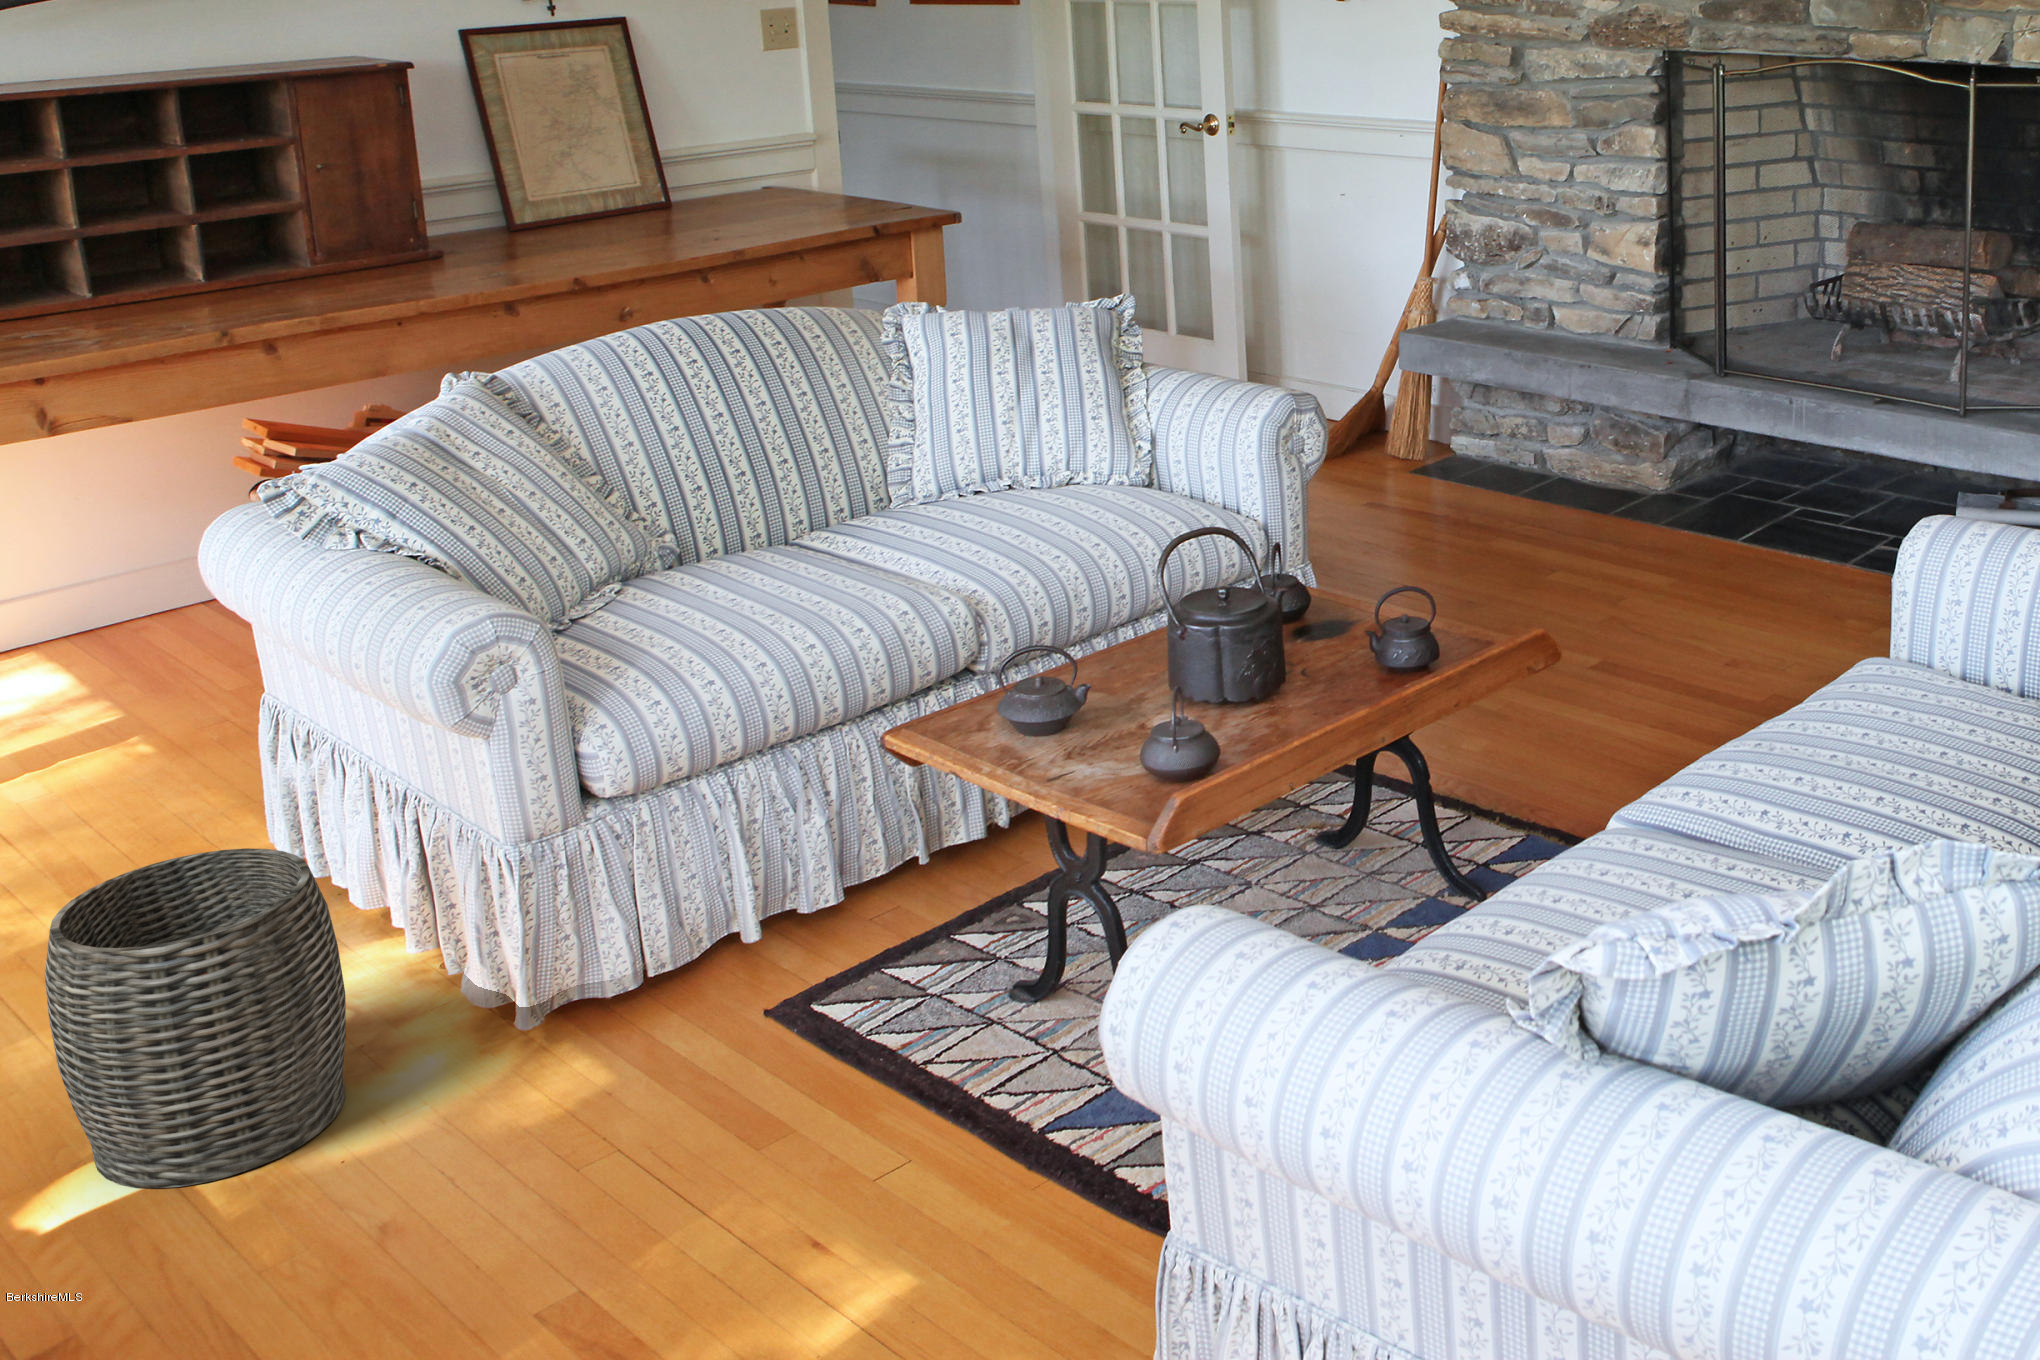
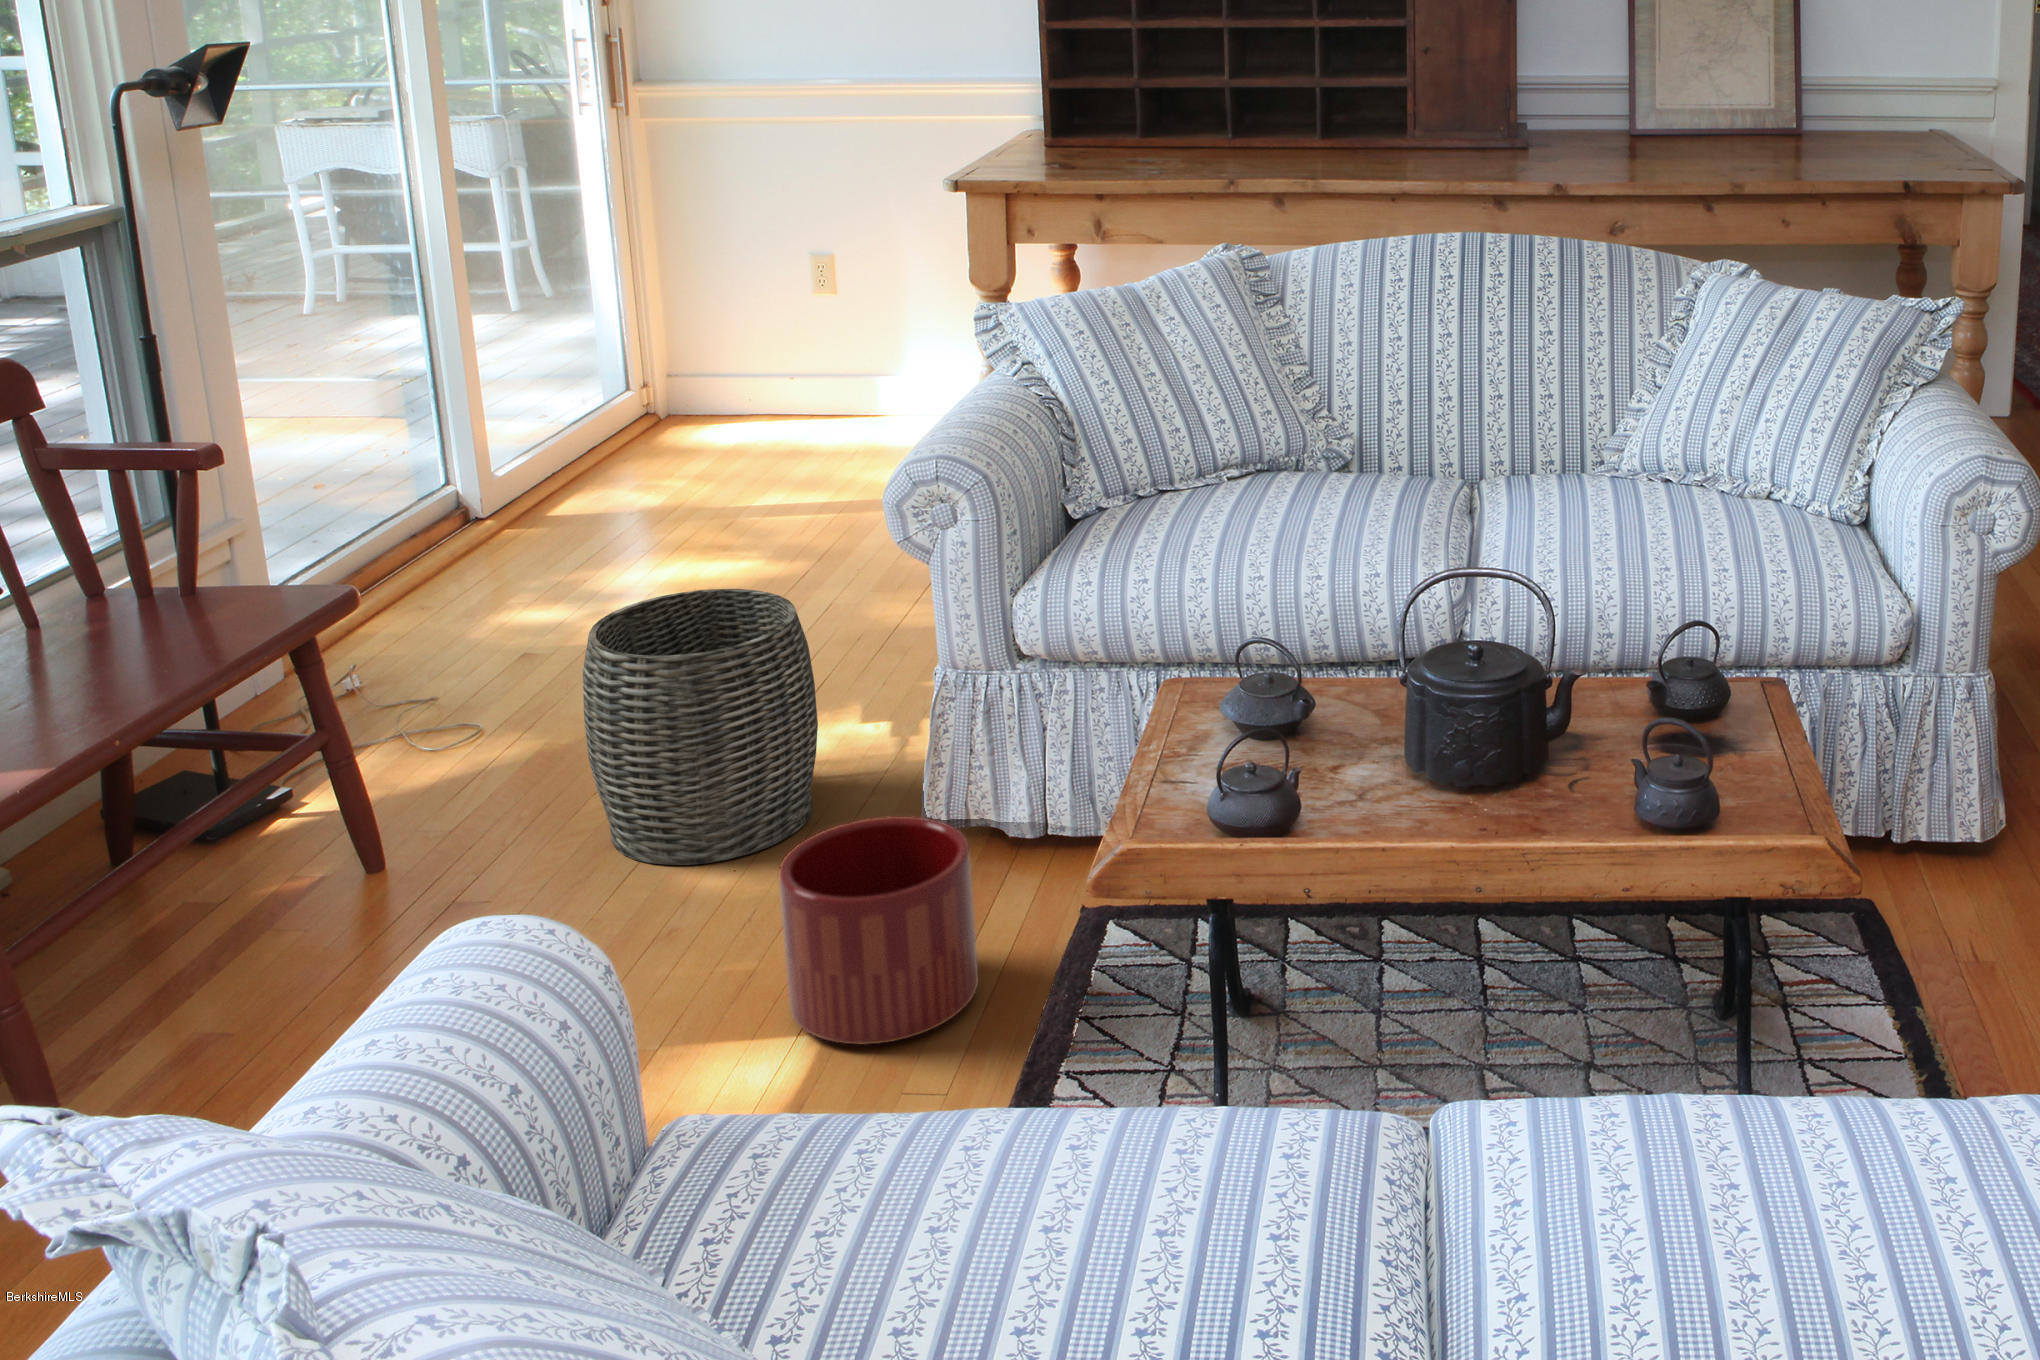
planter: none [597,937,804,1167] -> present [779,816,978,1045]

